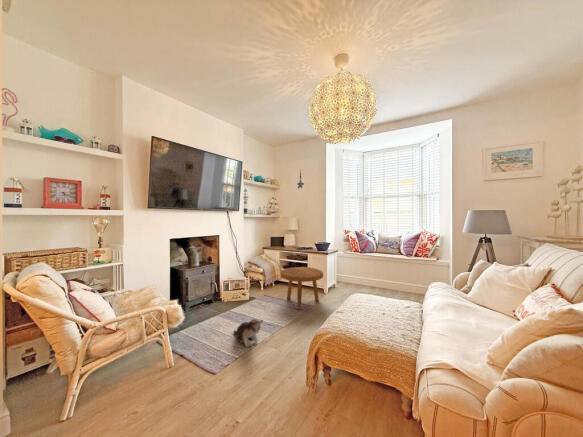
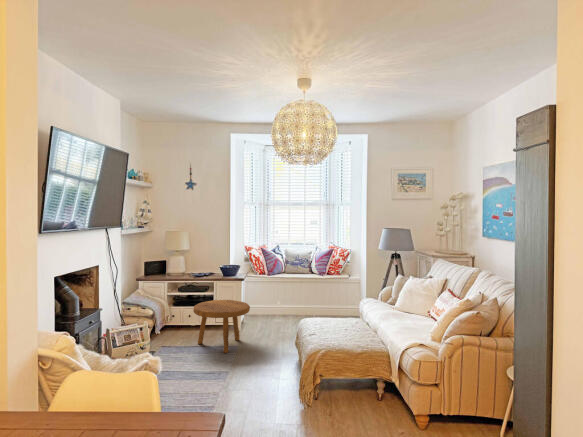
plush toy: present [234,319,263,347] -> none [176,361,229,397]

